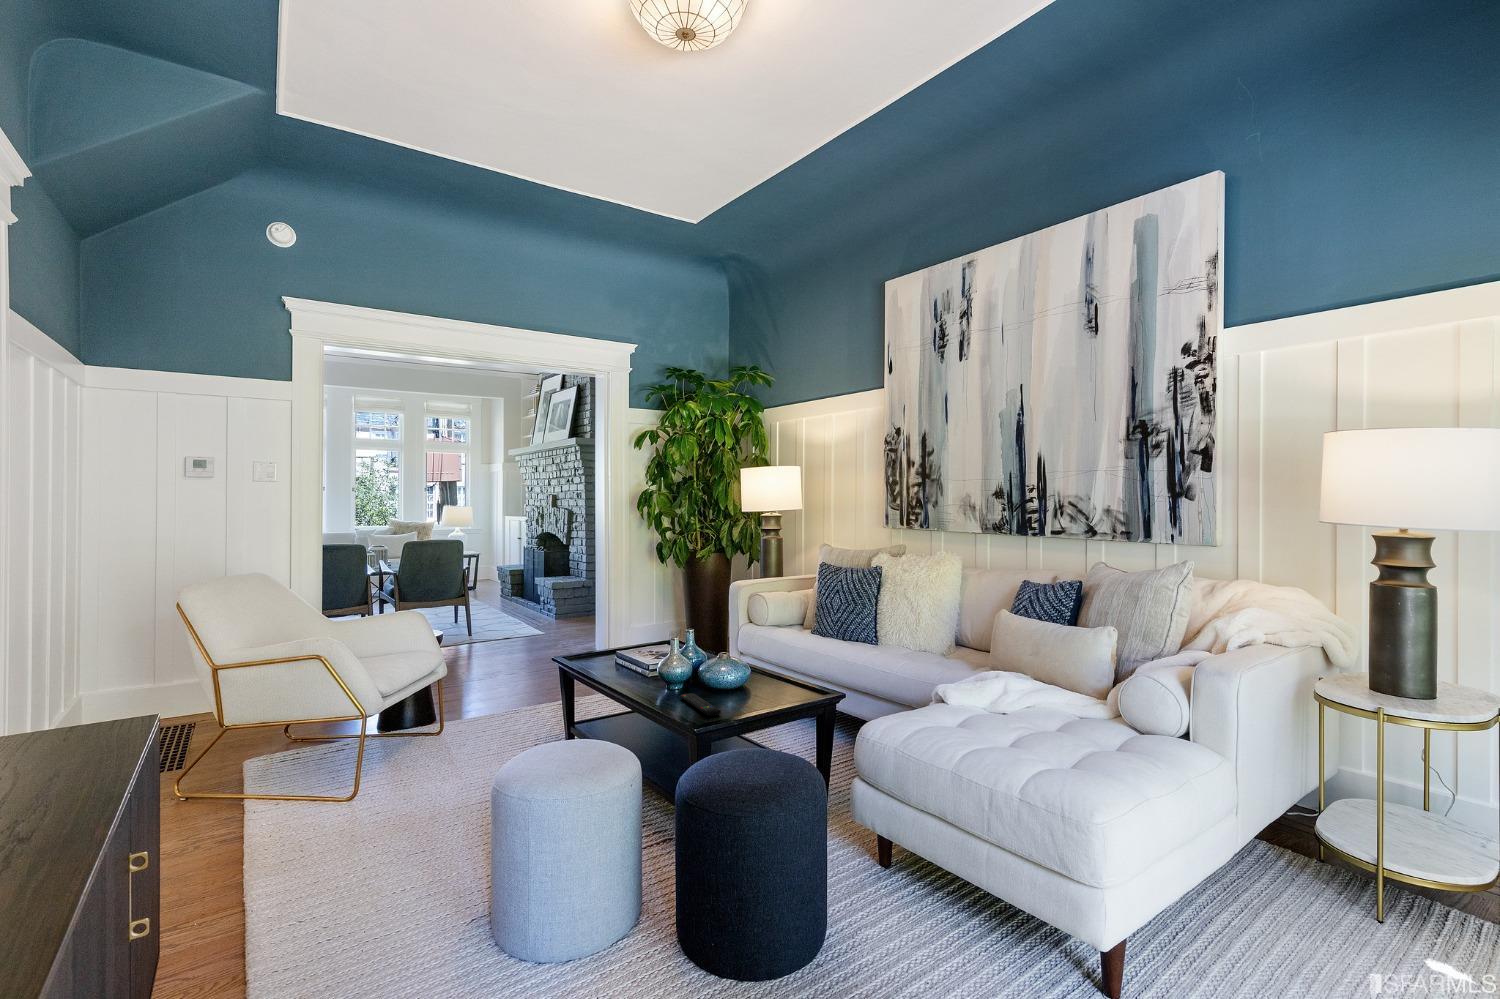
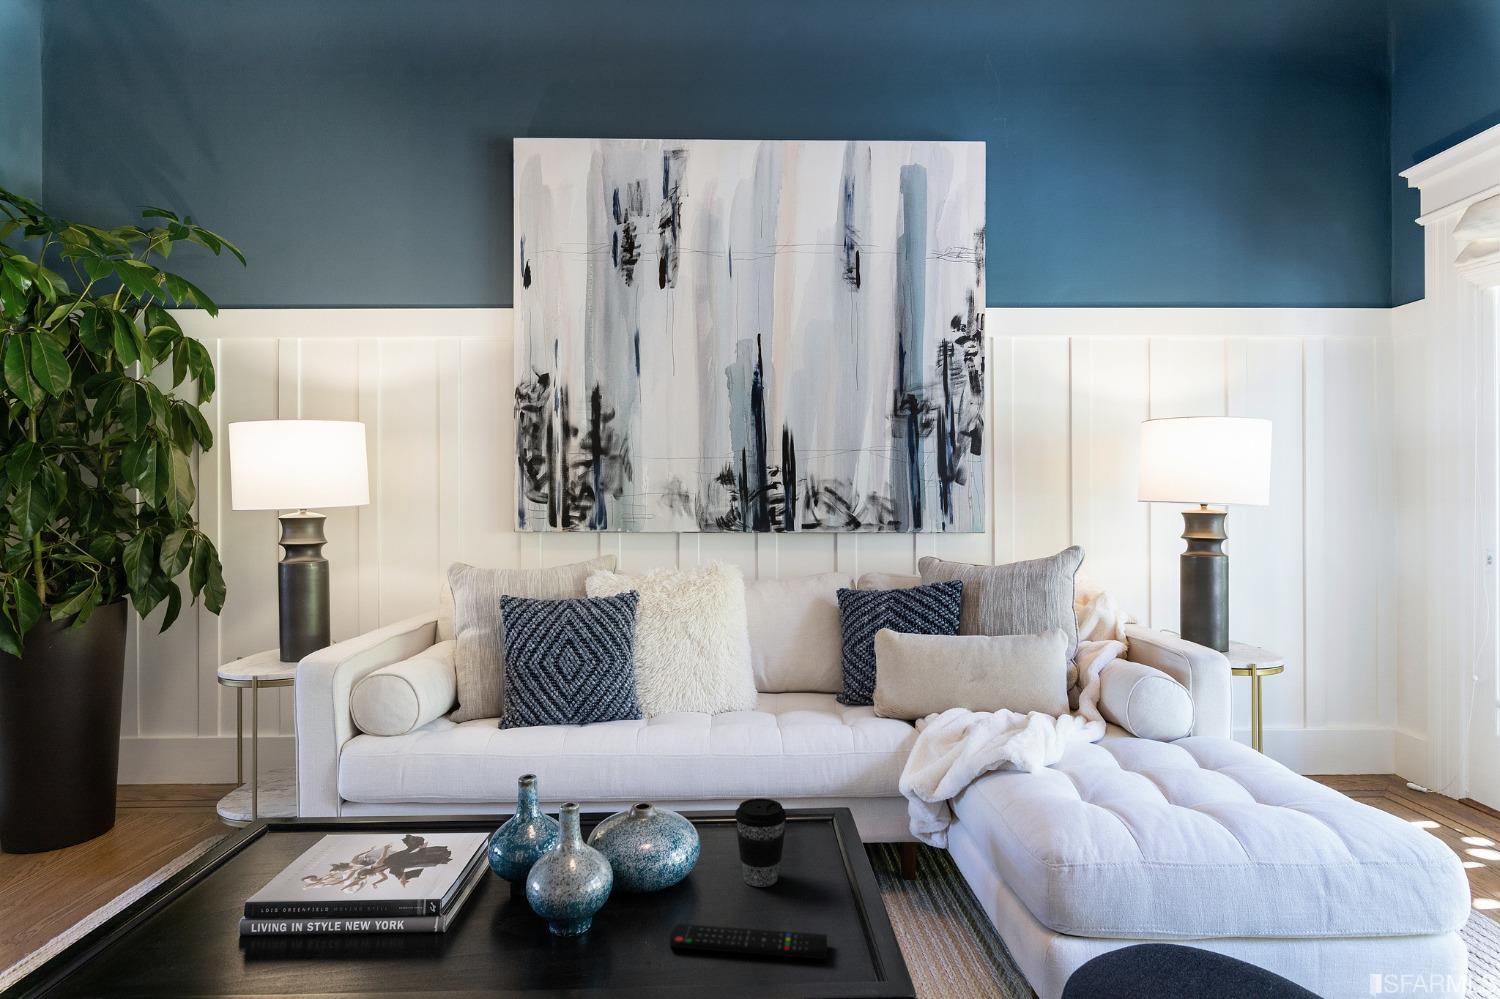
coffee cup: none [741,661,766,701] -> present [735,798,786,887]

